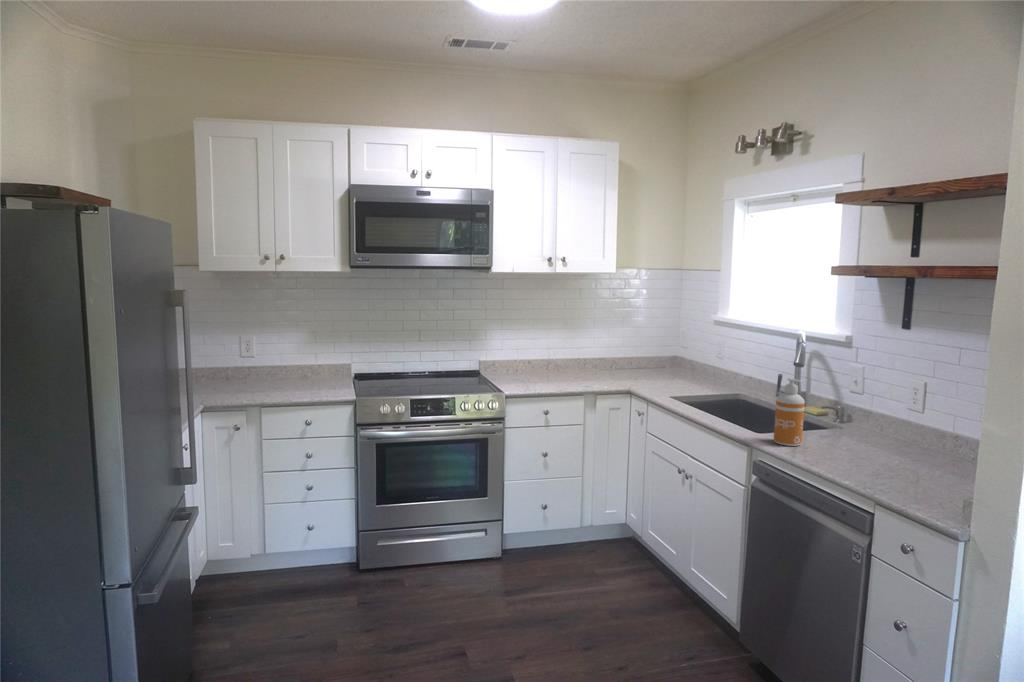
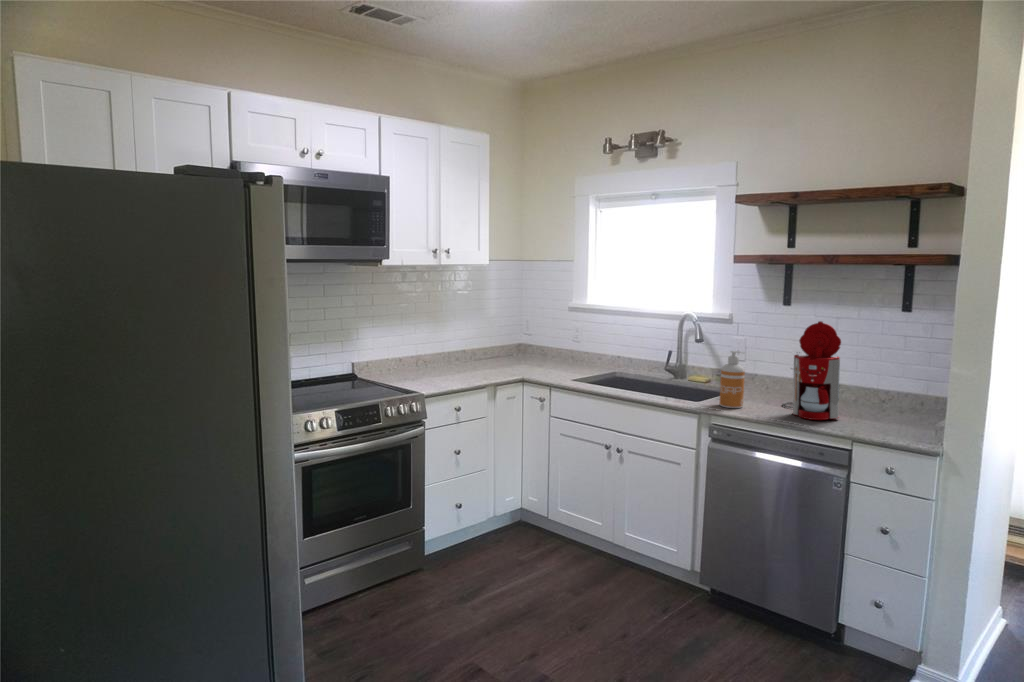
coffee maker: none [847,350,930,474] -> present [782,321,841,420]

